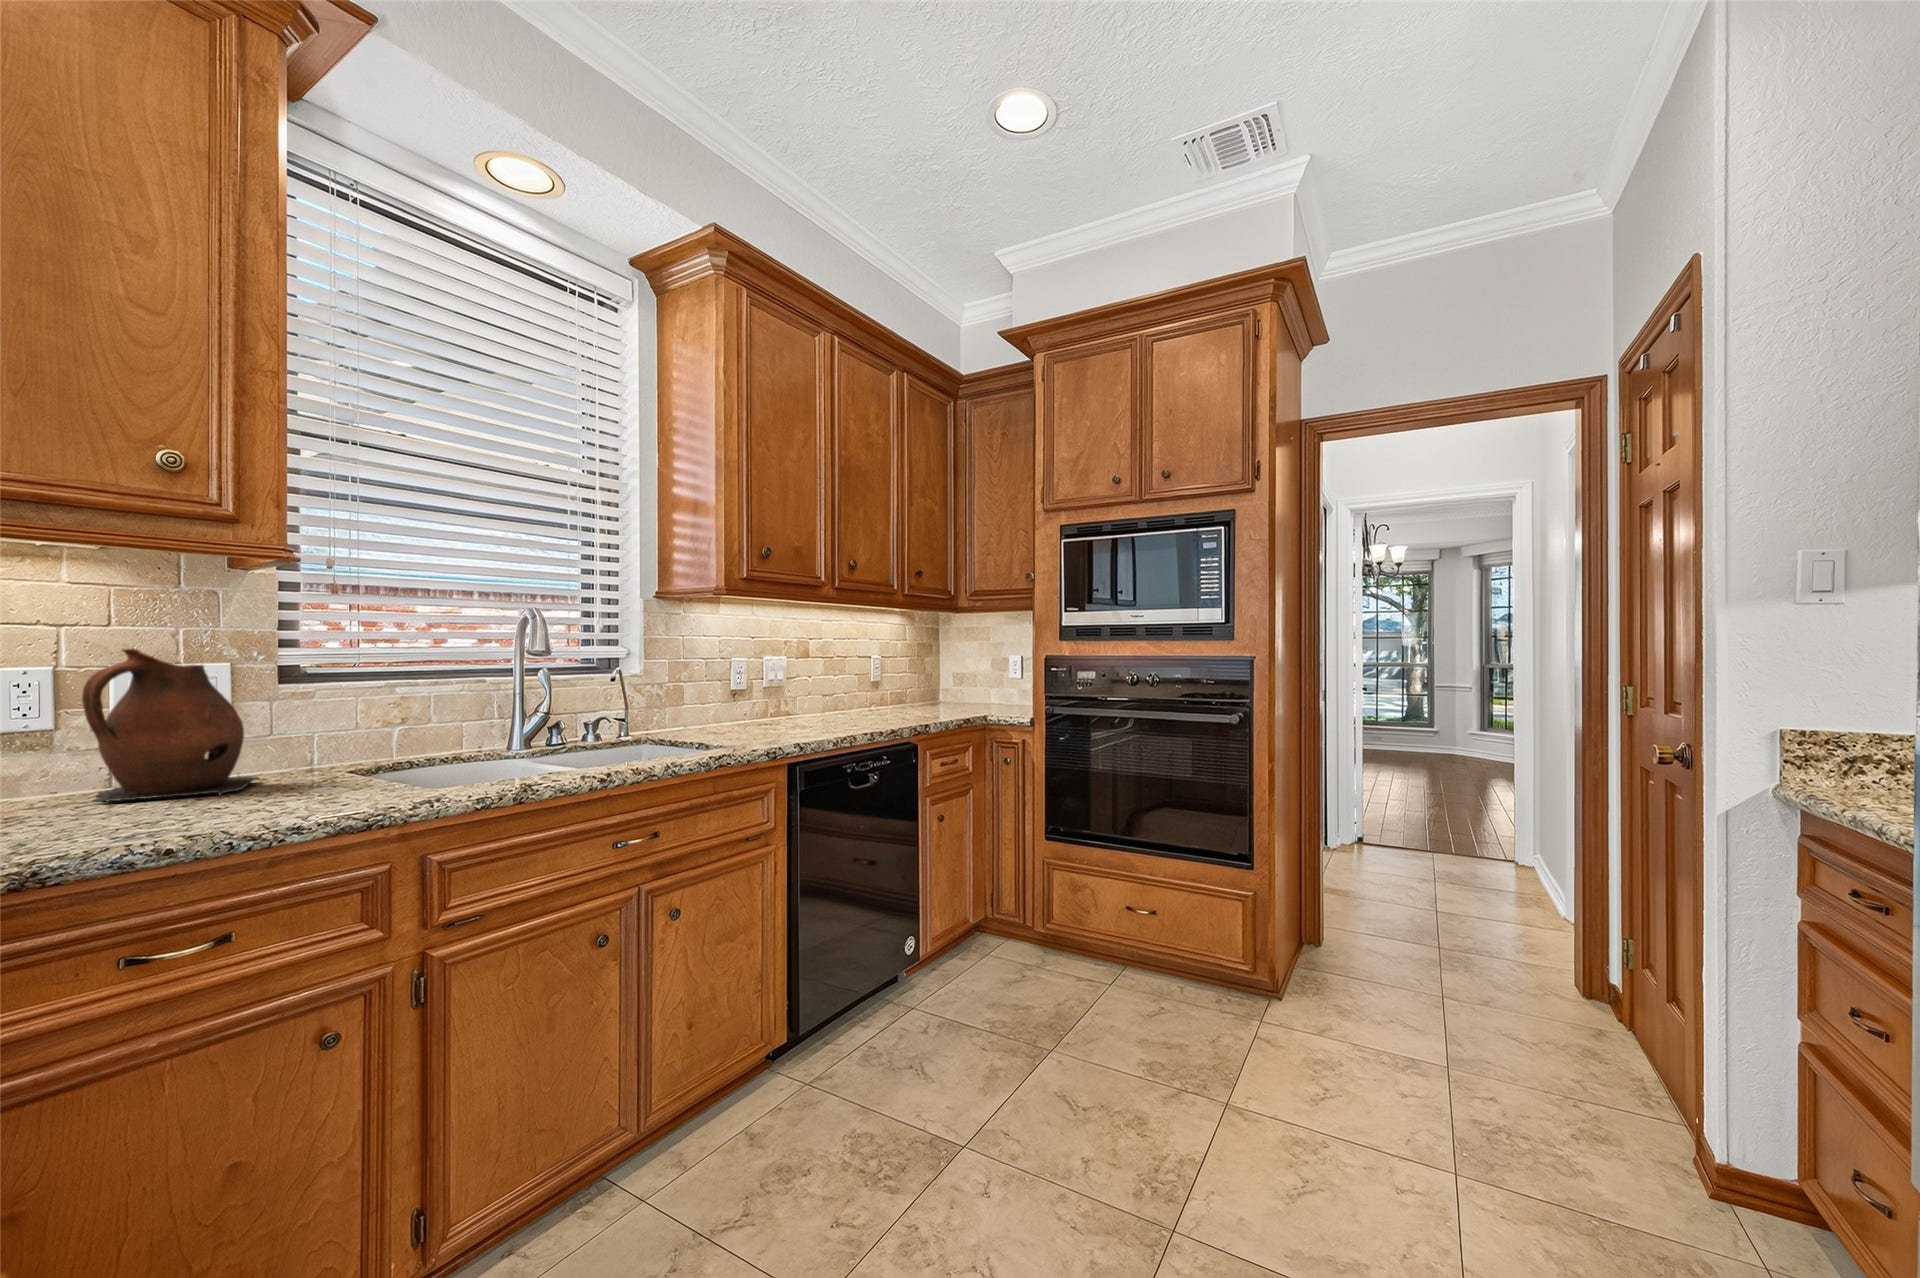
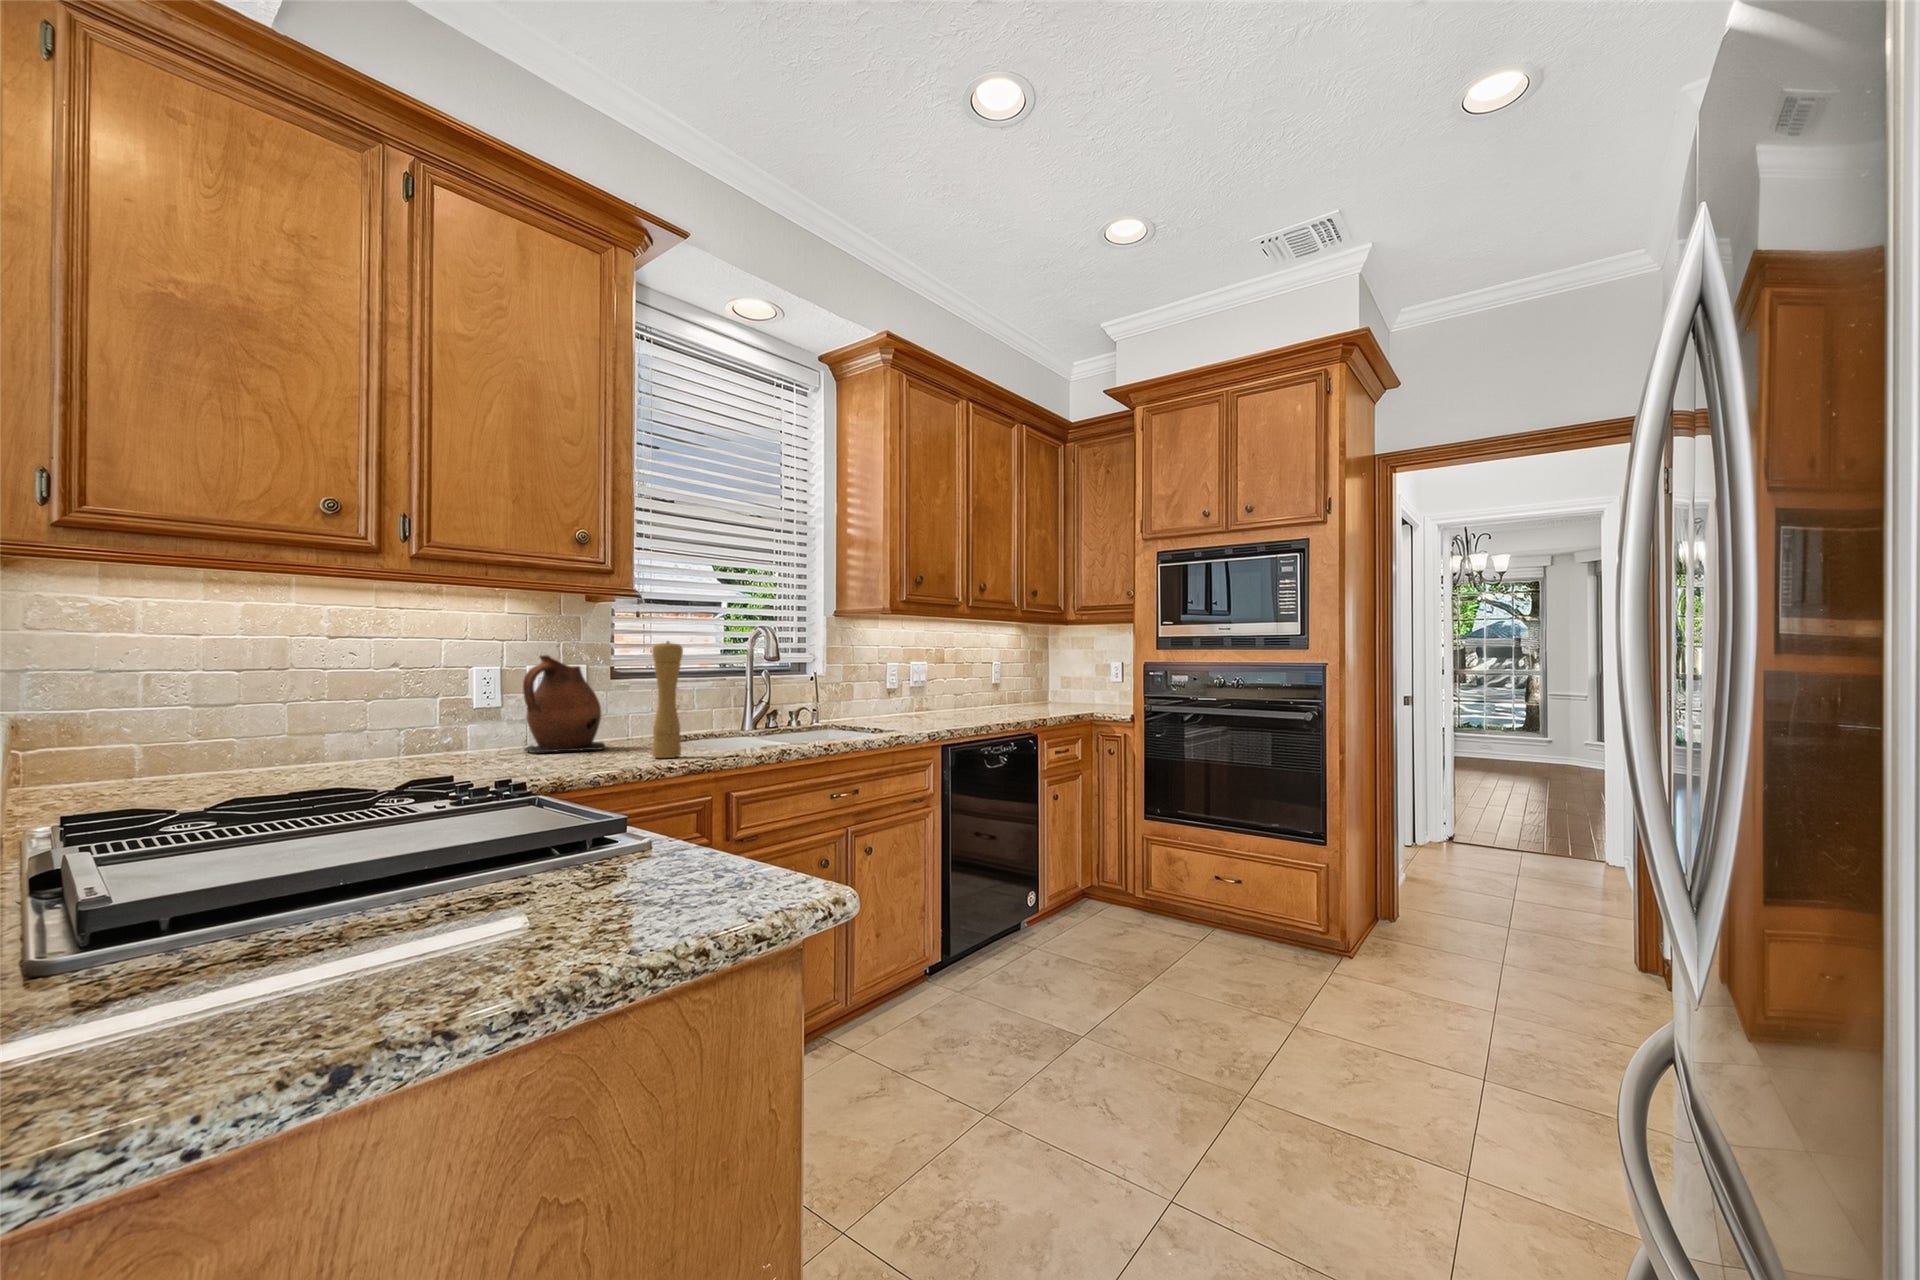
pepper mill: none [269,626,330,812] -> present [652,641,683,758]

